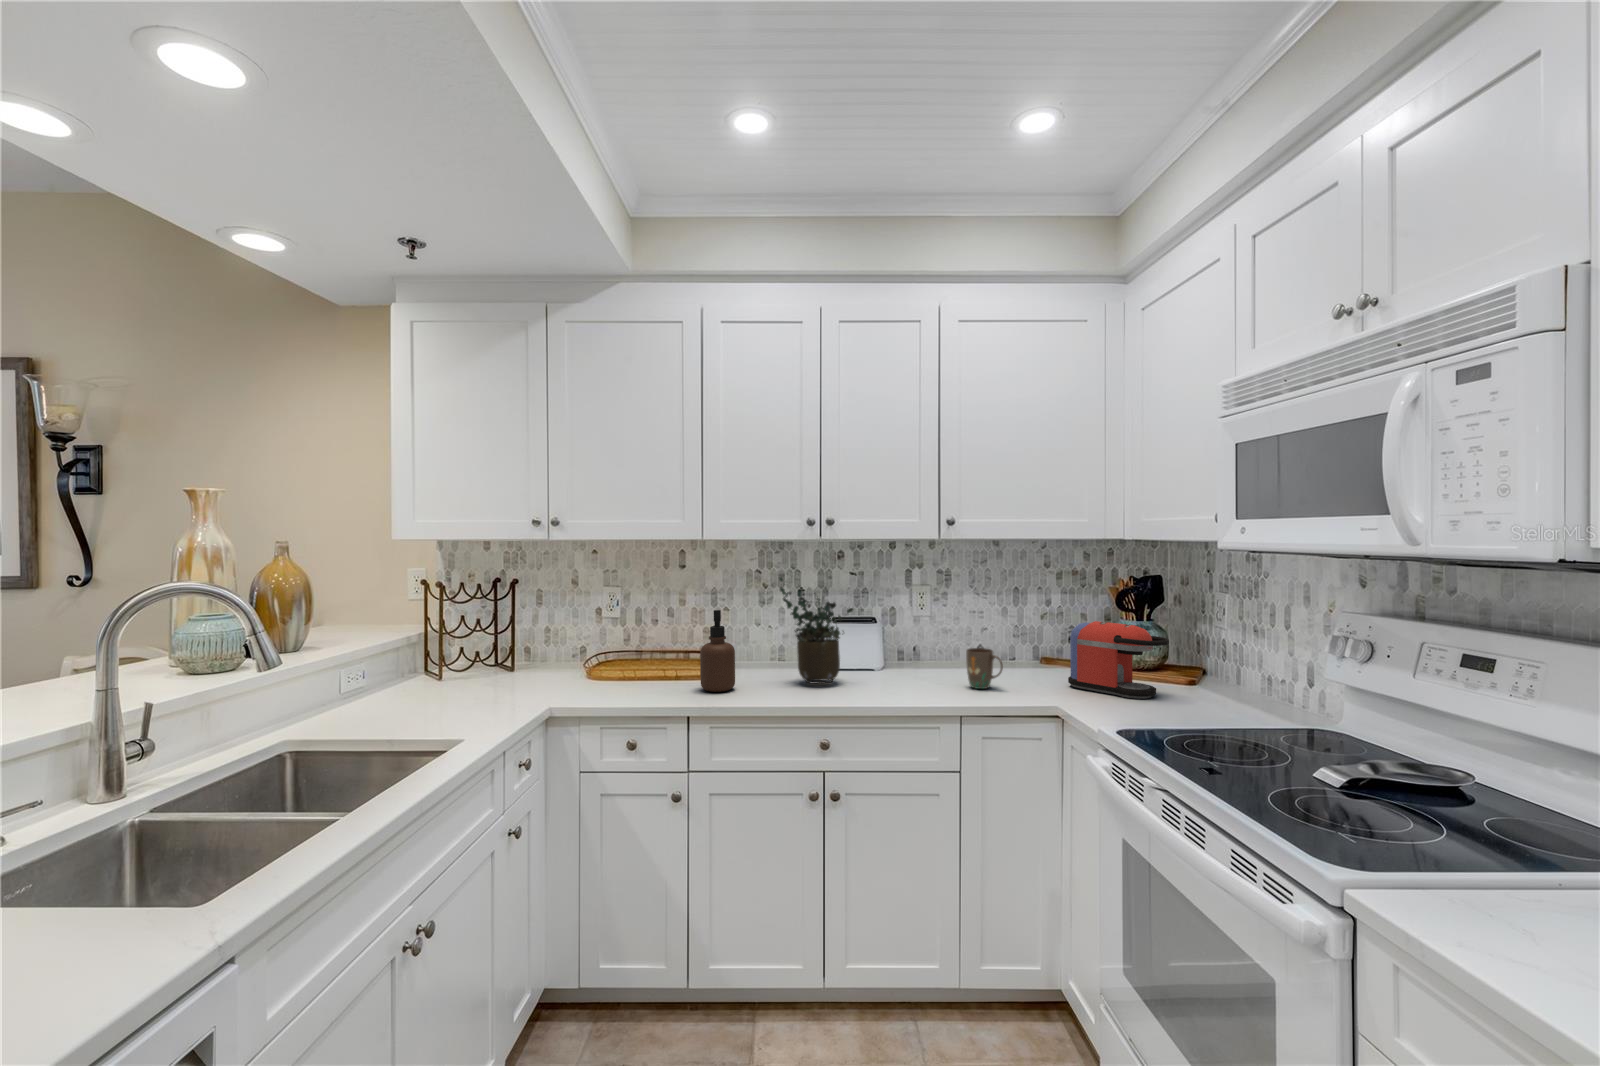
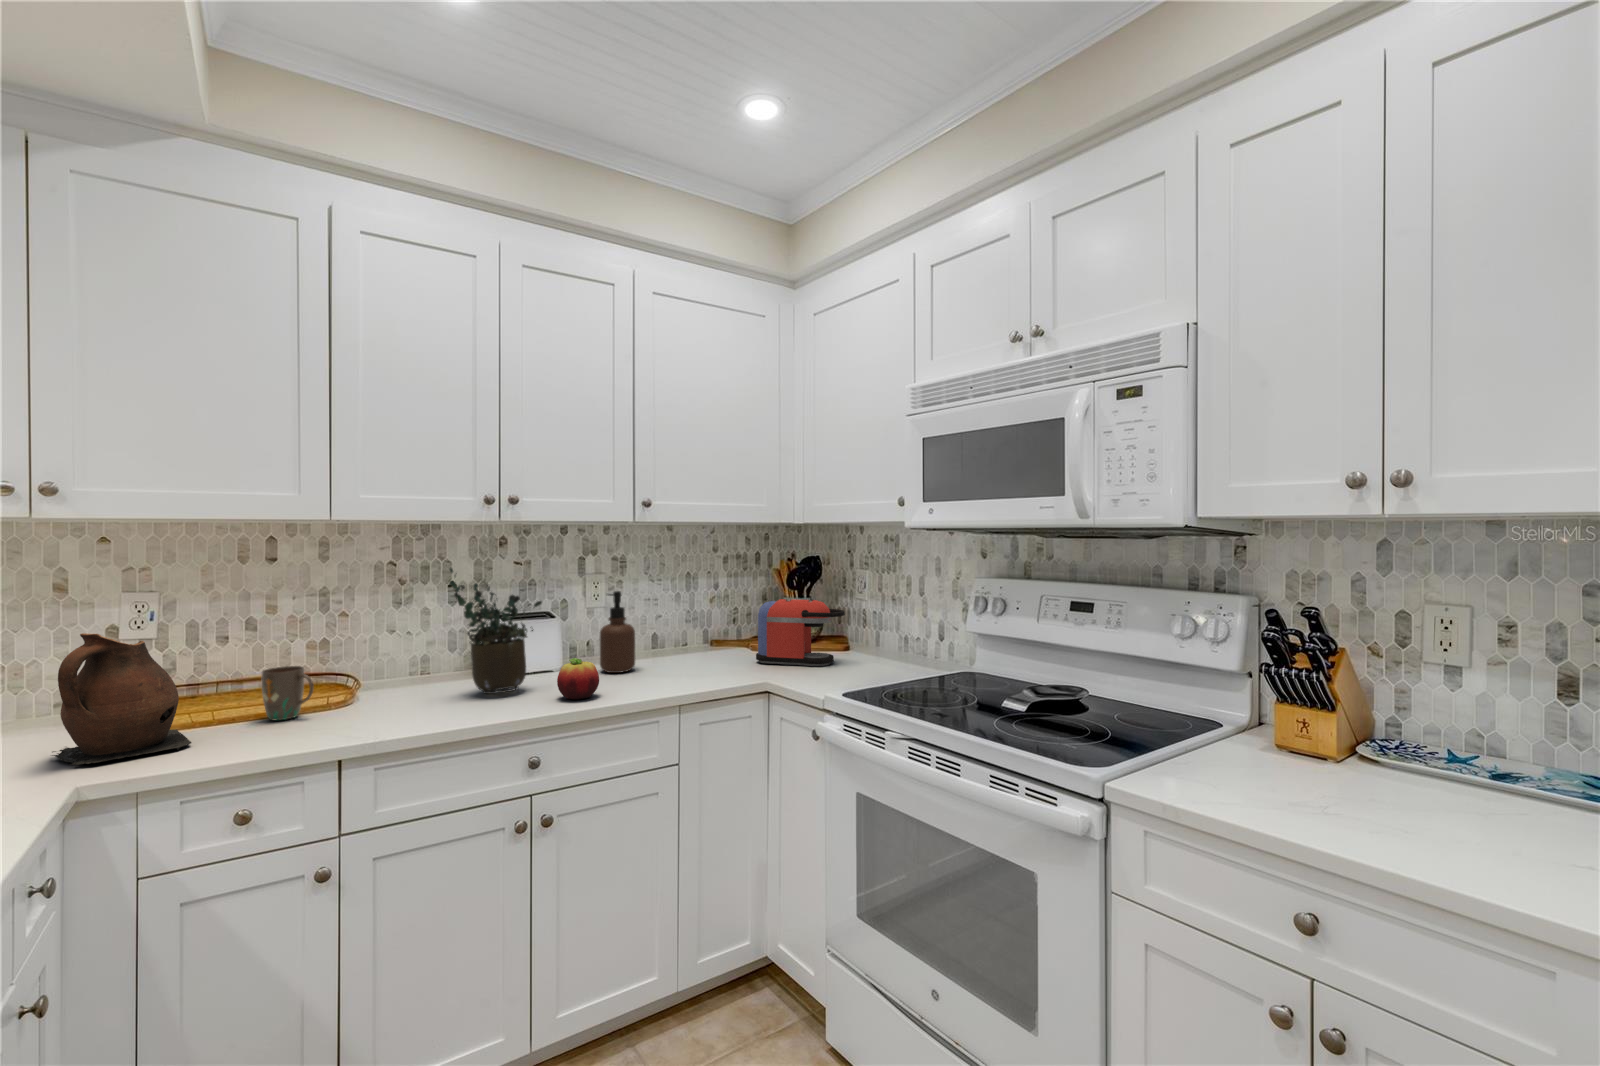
soap dispenser: present [700,610,735,692] -> present [600,591,635,673]
ceramic pitcher: none [548,612,615,695] -> present [52,633,191,765]
mug: present [966,648,1003,689] -> present [261,666,314,720]
fruit: none [853,661,889,698] -> present [557,658,599,699]

